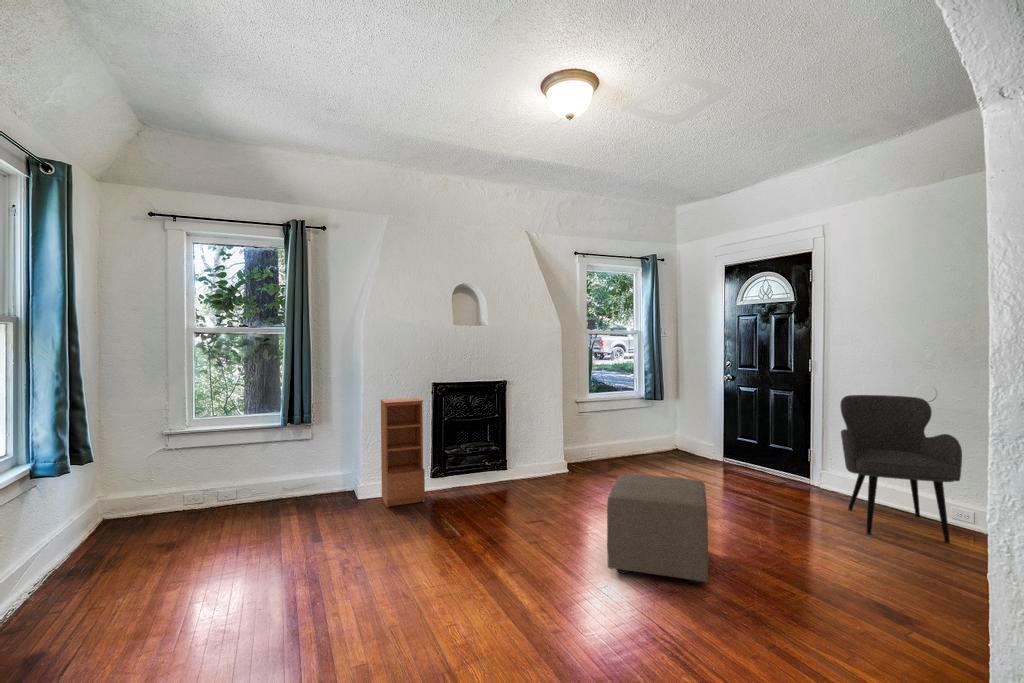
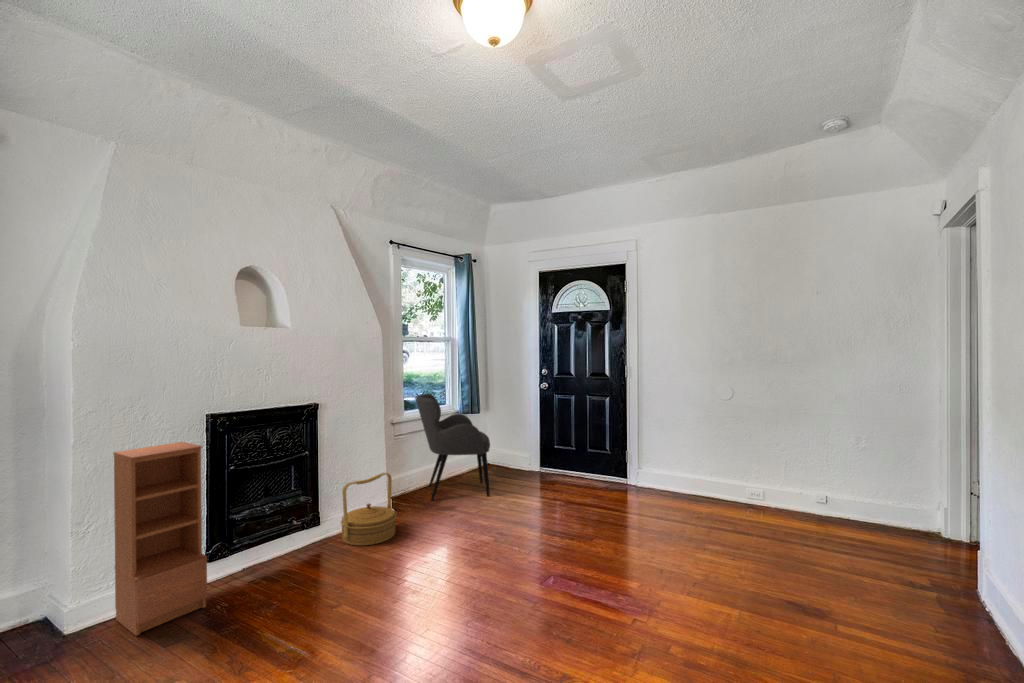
armchair: present [840,395,962,543] -> present [416,394,490,501]
woven basket: none [519,438,561,489] -> present [341,473,396,546]
ottoman: present [607,474,708,584] -> none [520,505,658,643]

